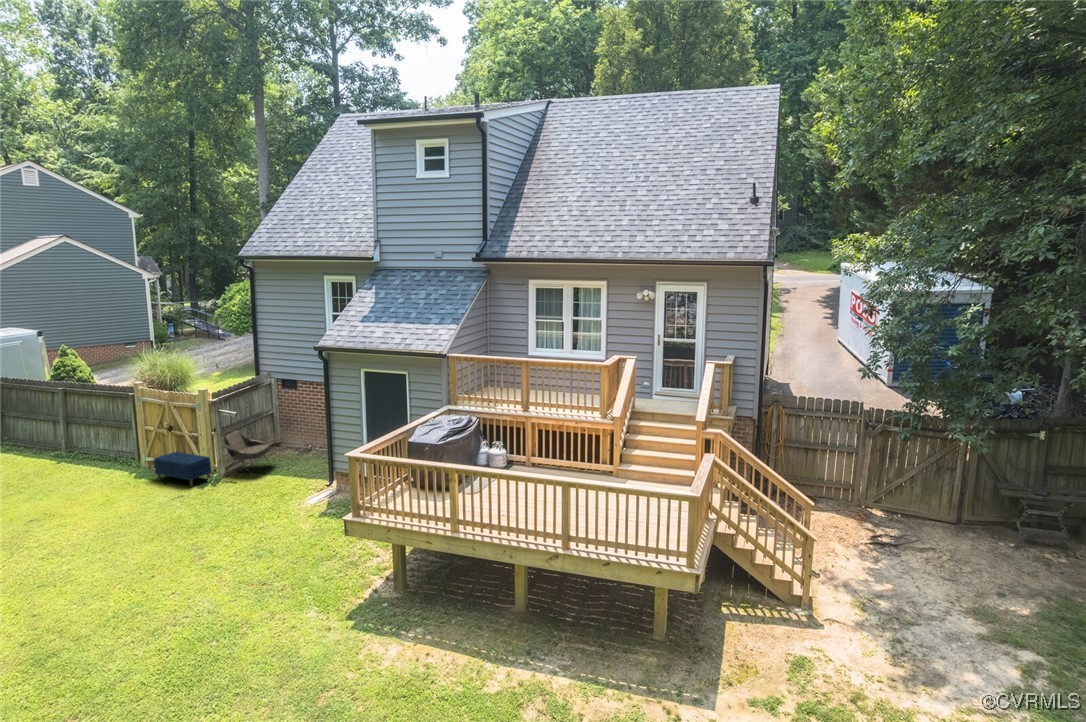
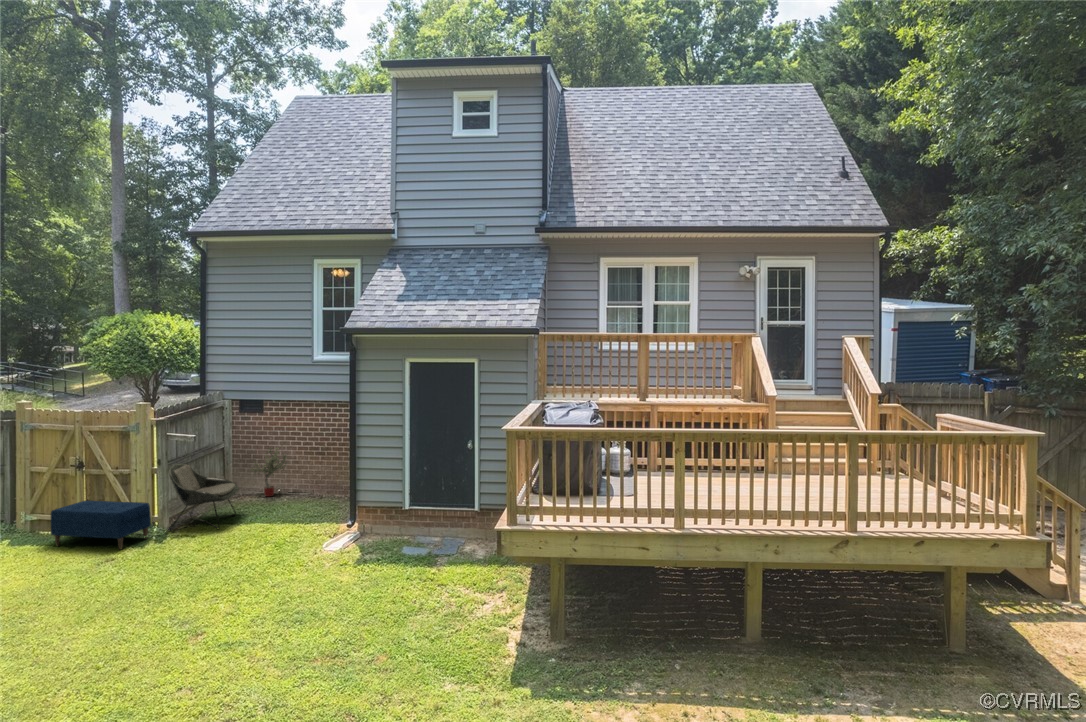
potted tree: none [288,417,313,453] -> present [251,448,287,497]

